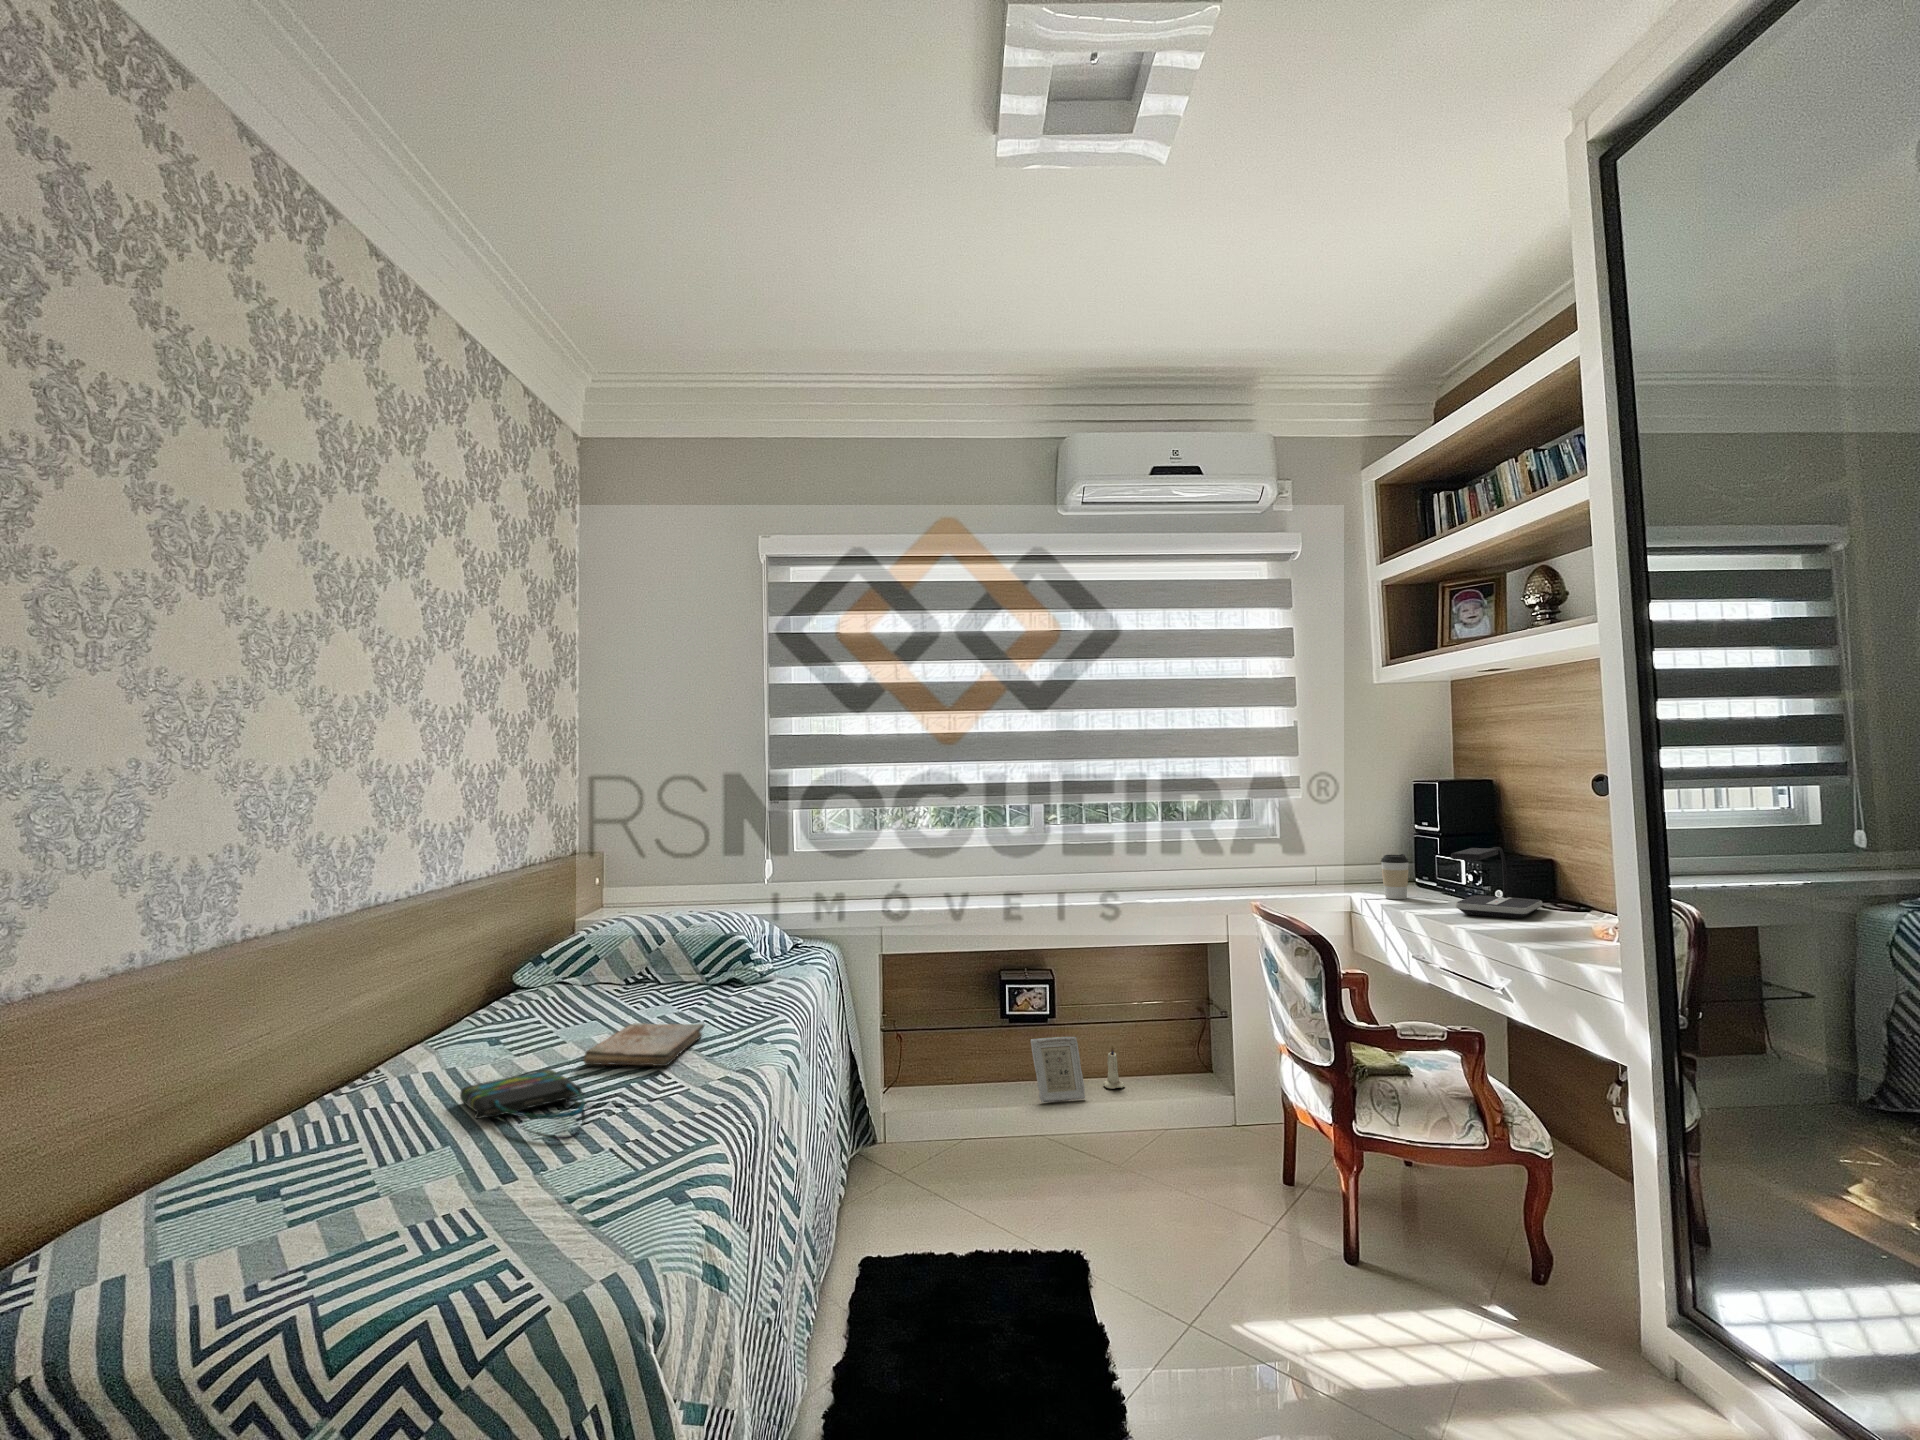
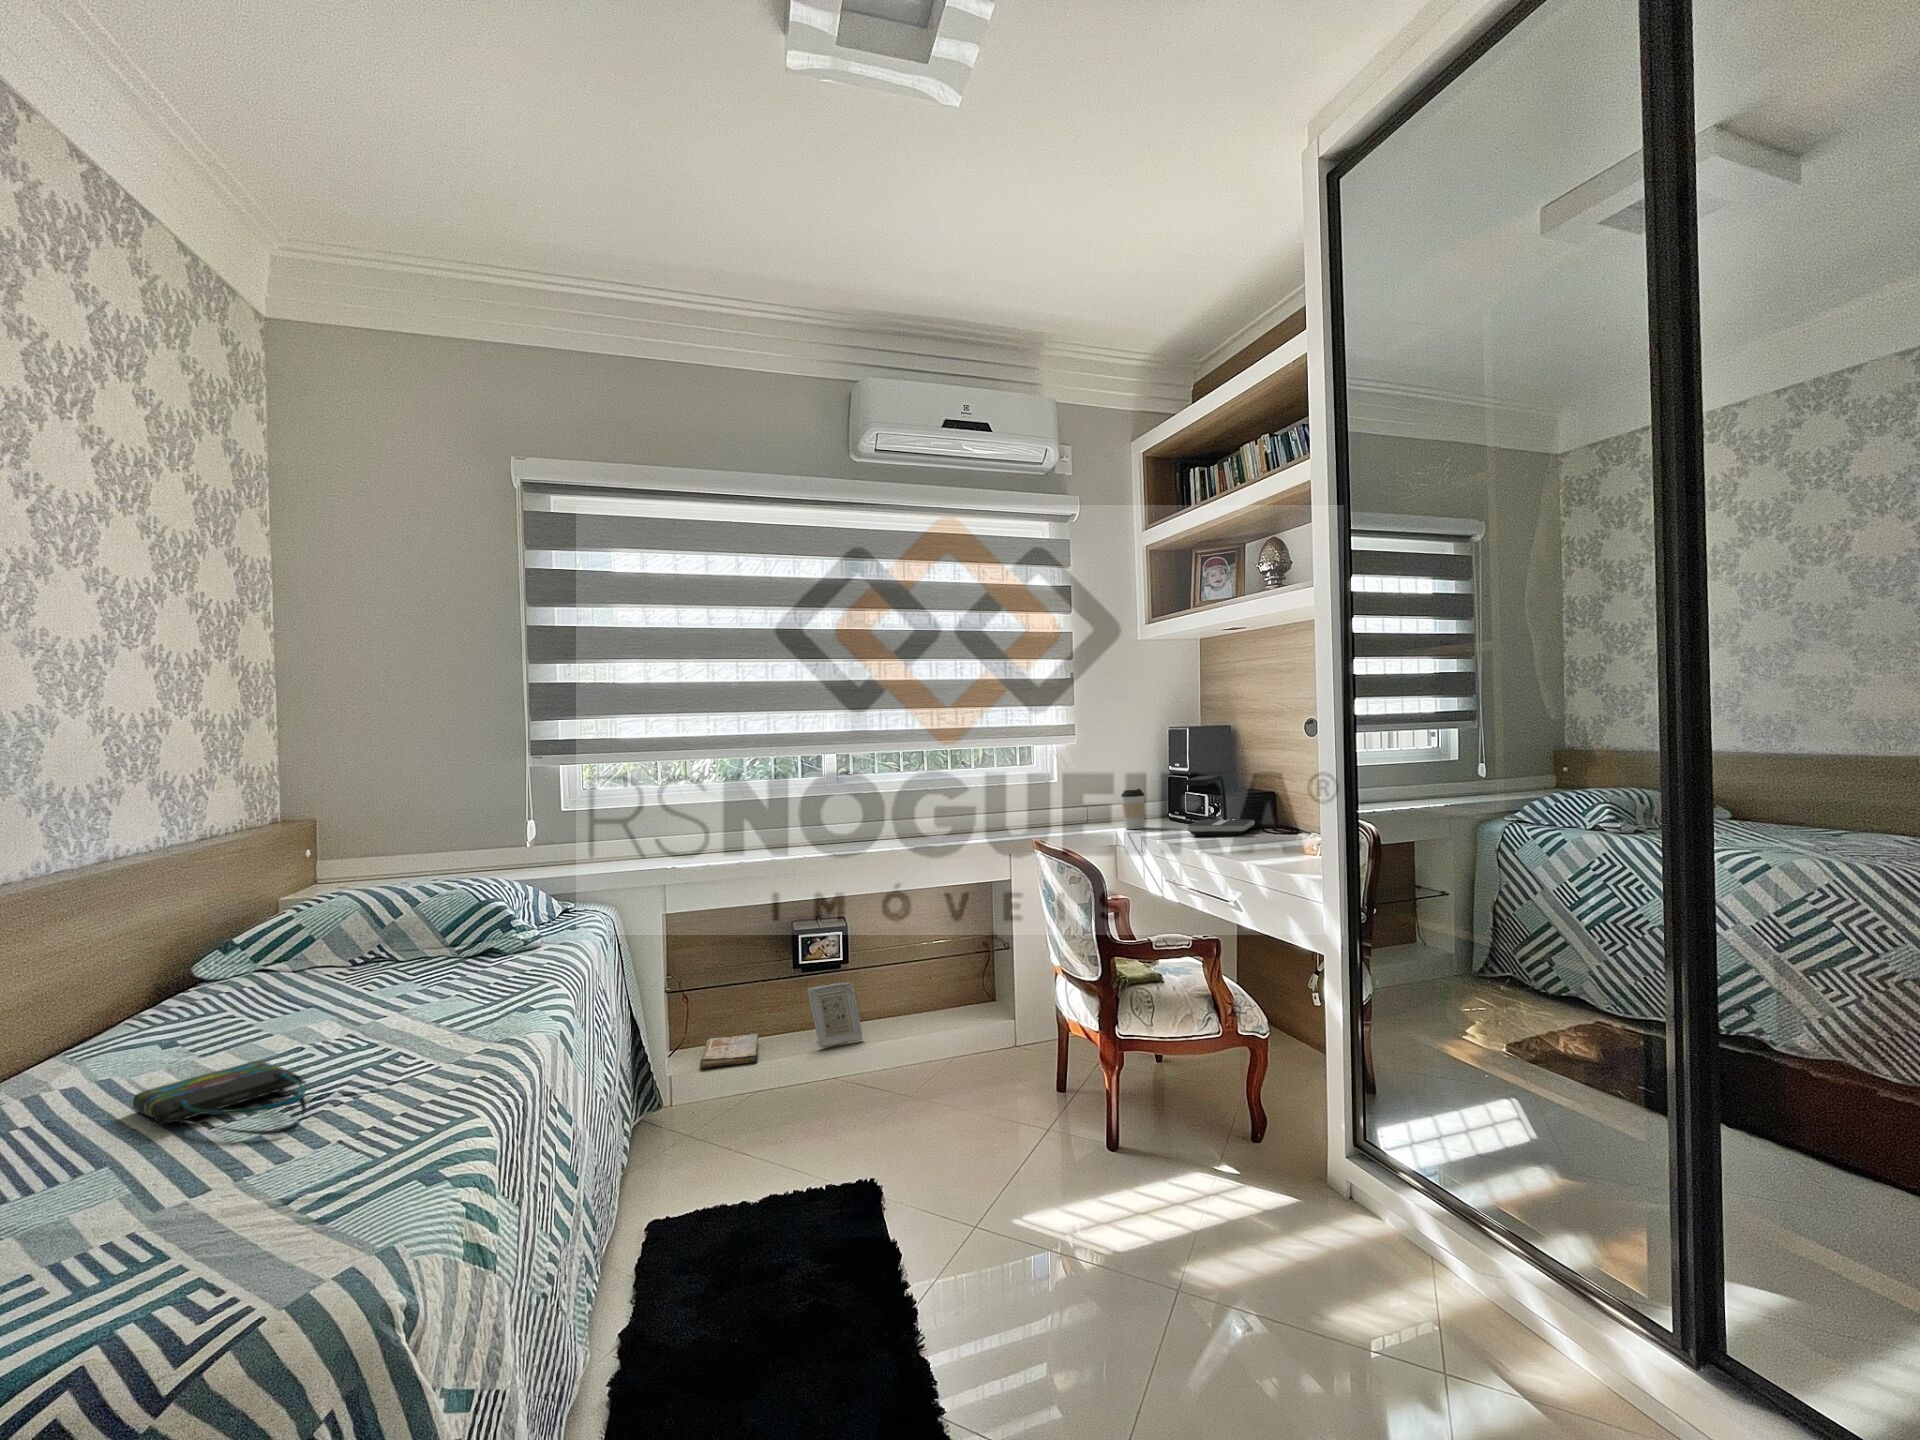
book: present [583,1023,704,1066] -> present [700,1034,758,1068]
candle: present [1103,1046,1125,1089] -> none [878,987,899,1028]

